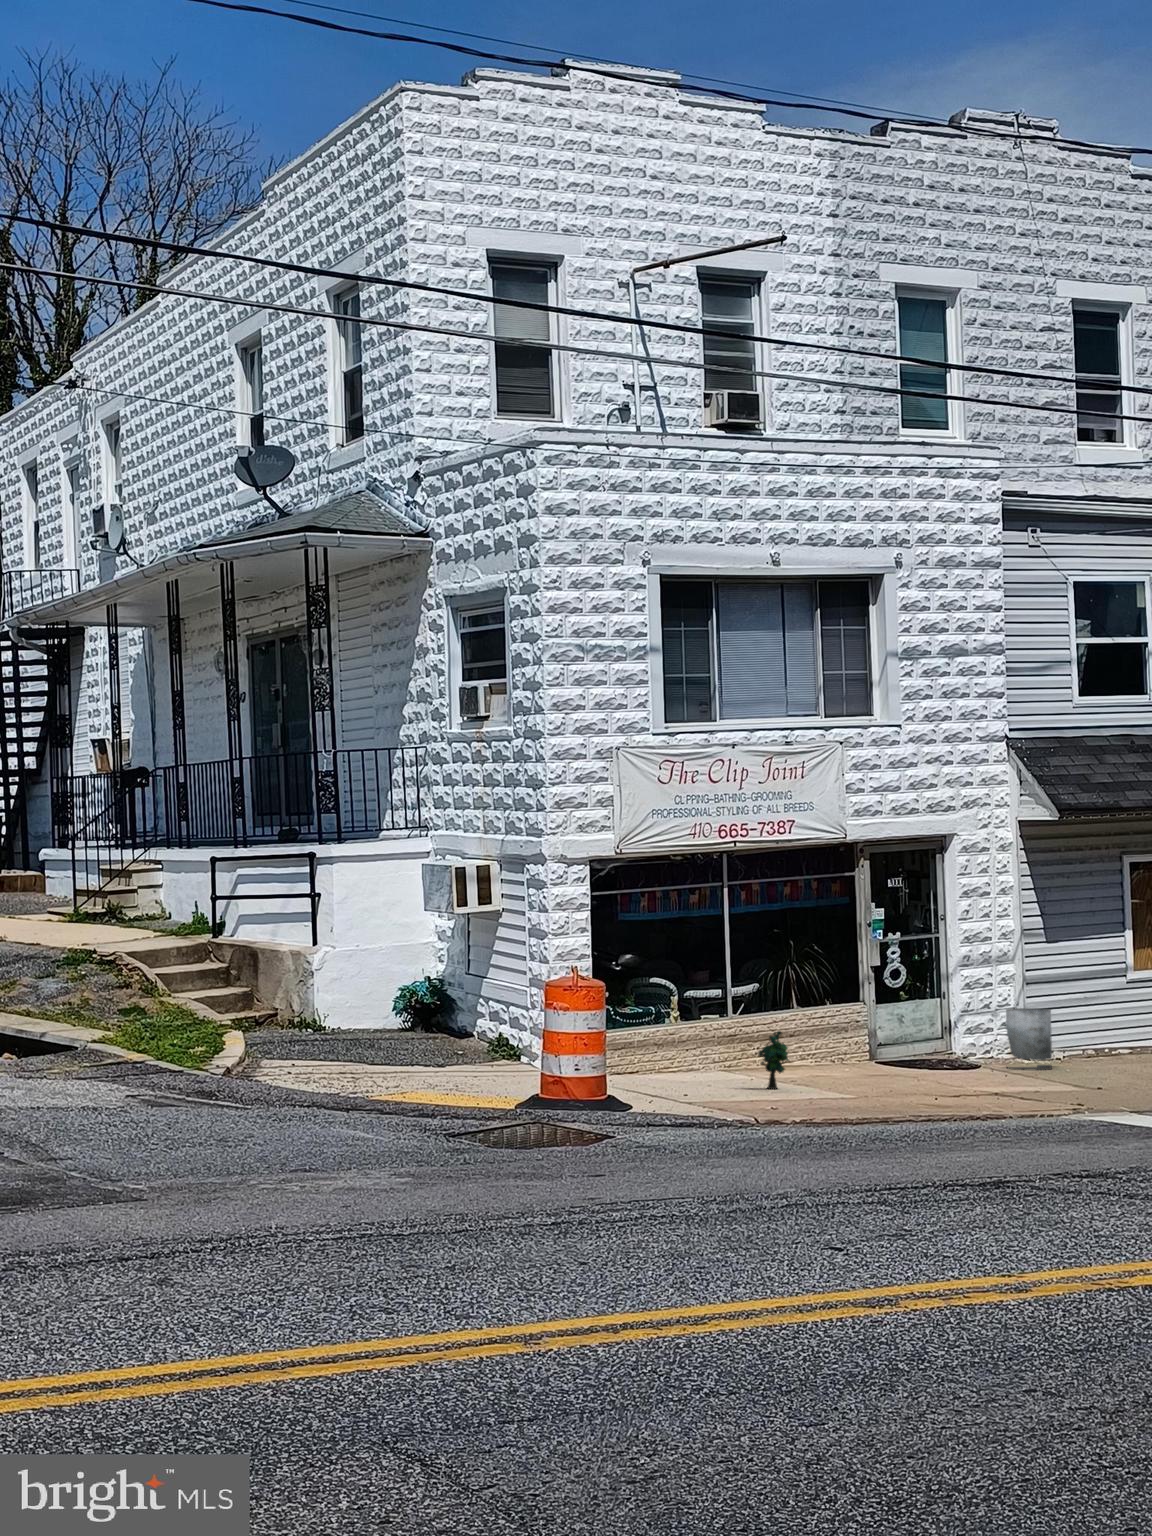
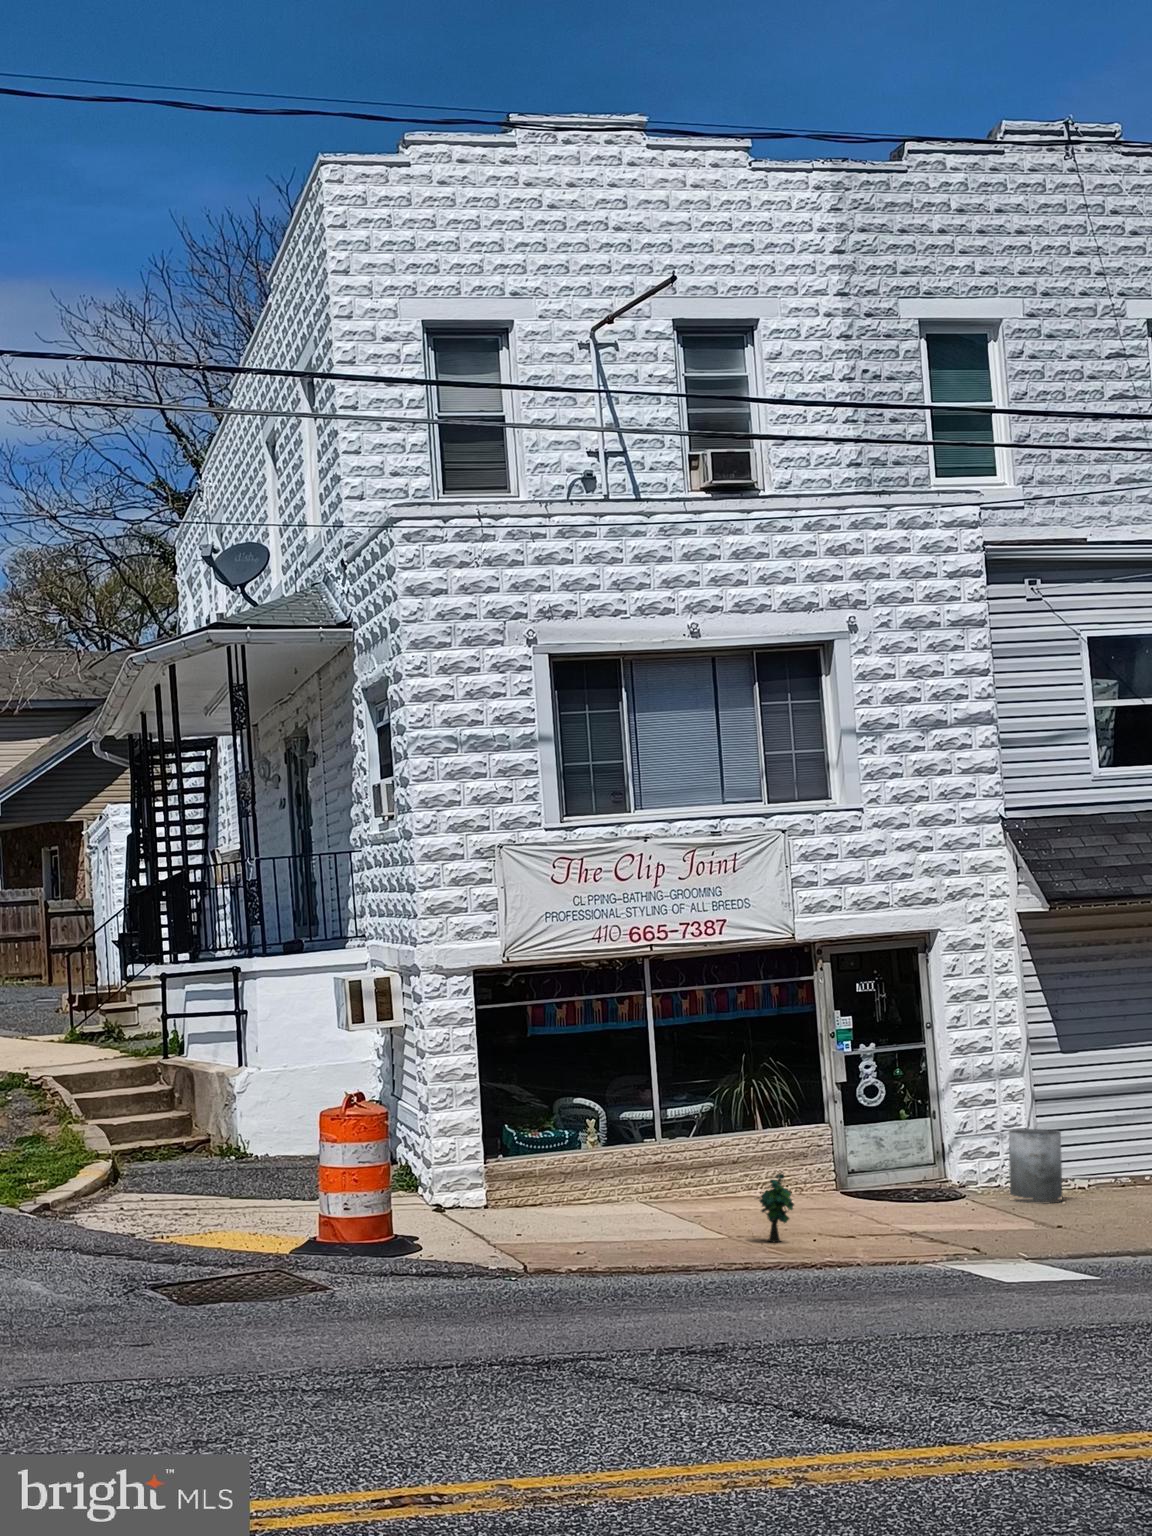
decorative plant: present [758,1031,789,1089] -> present [757,1174,794,1242]

